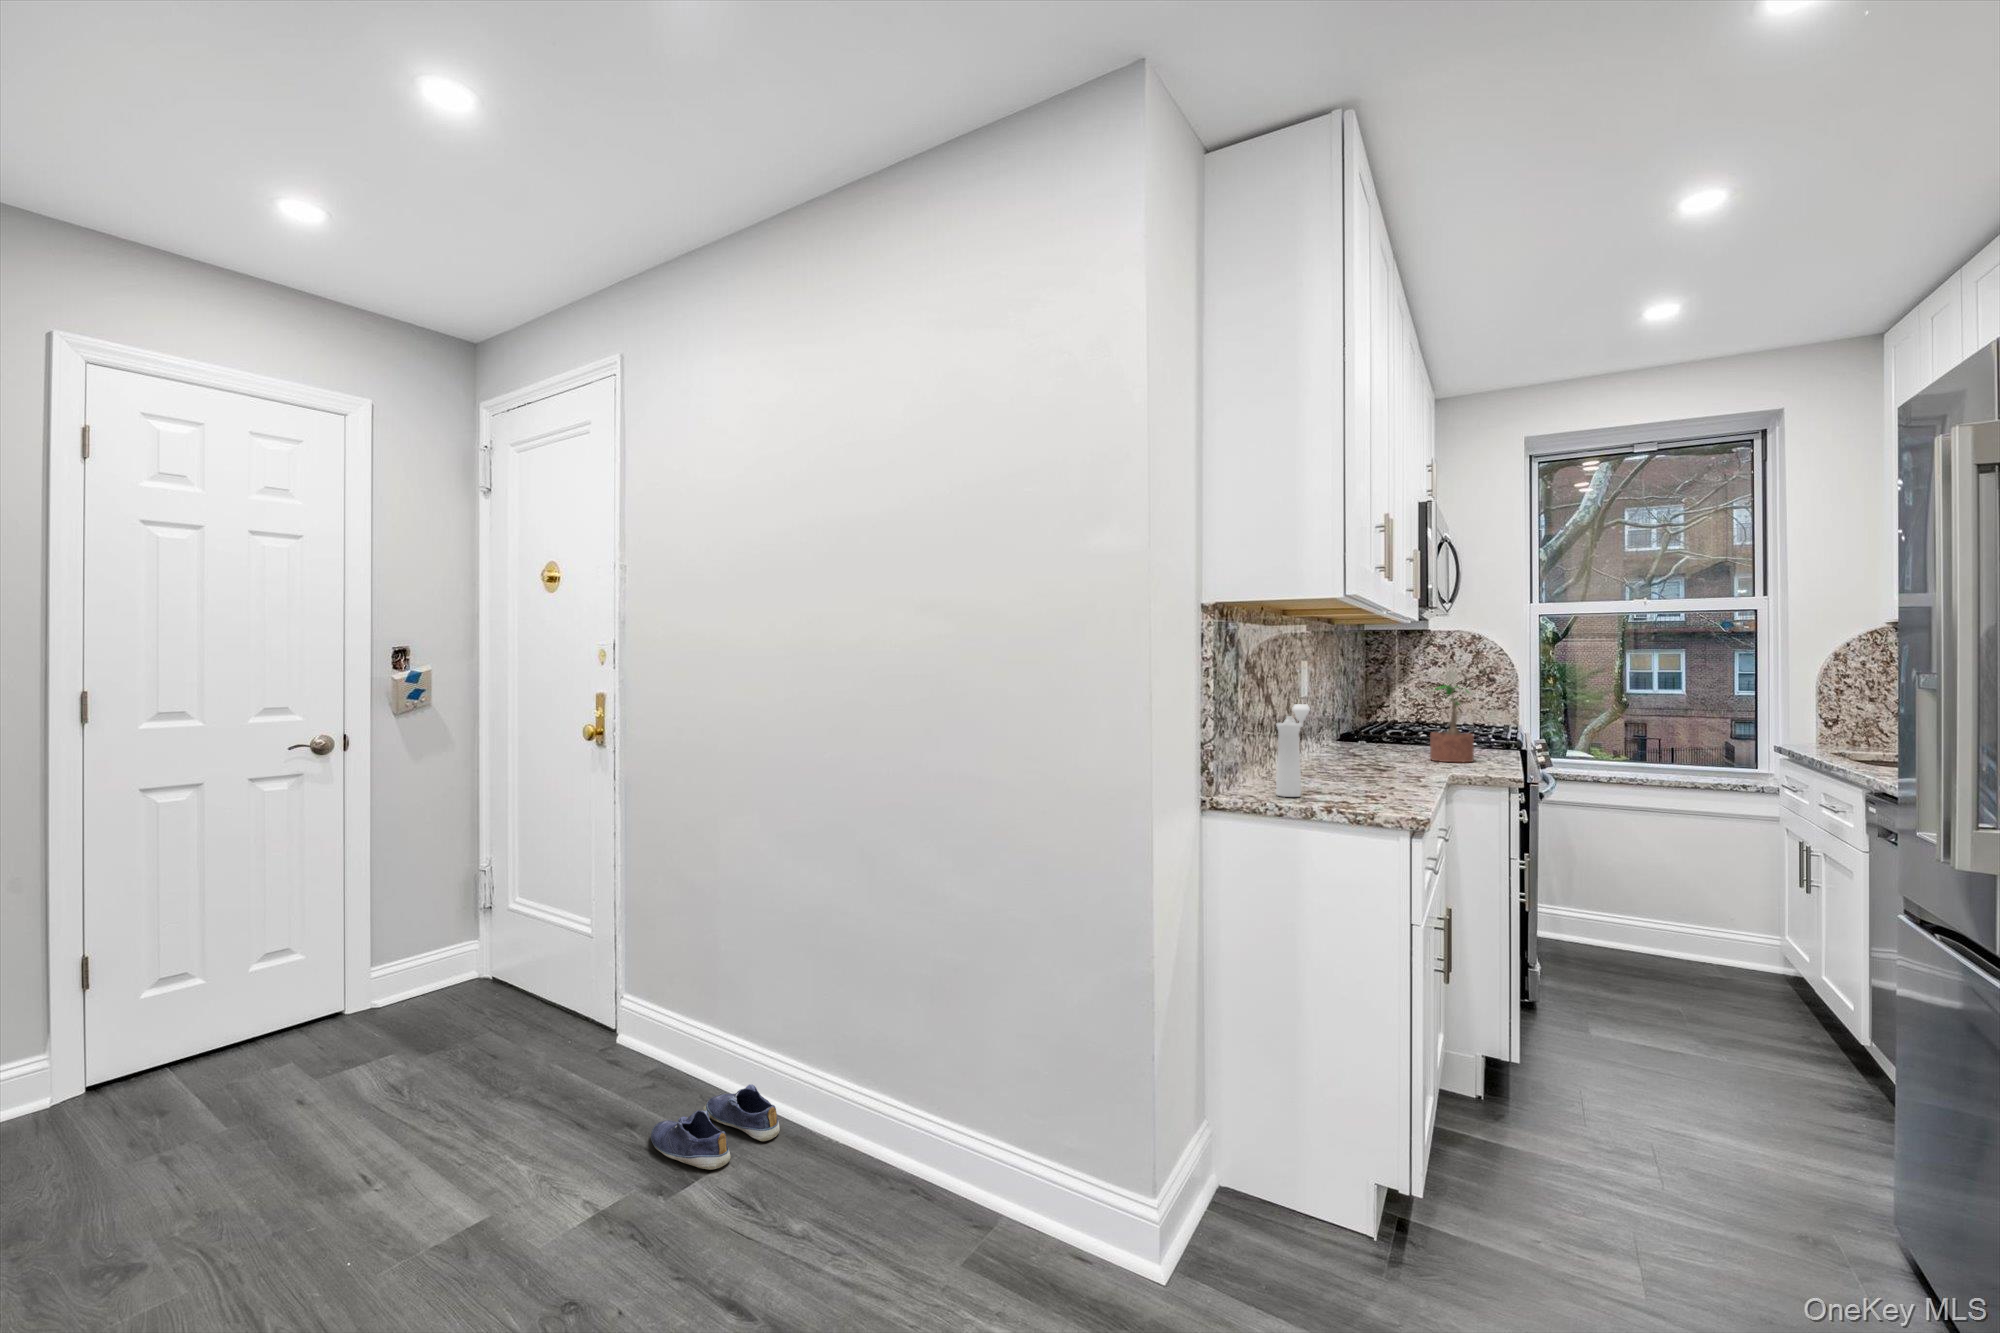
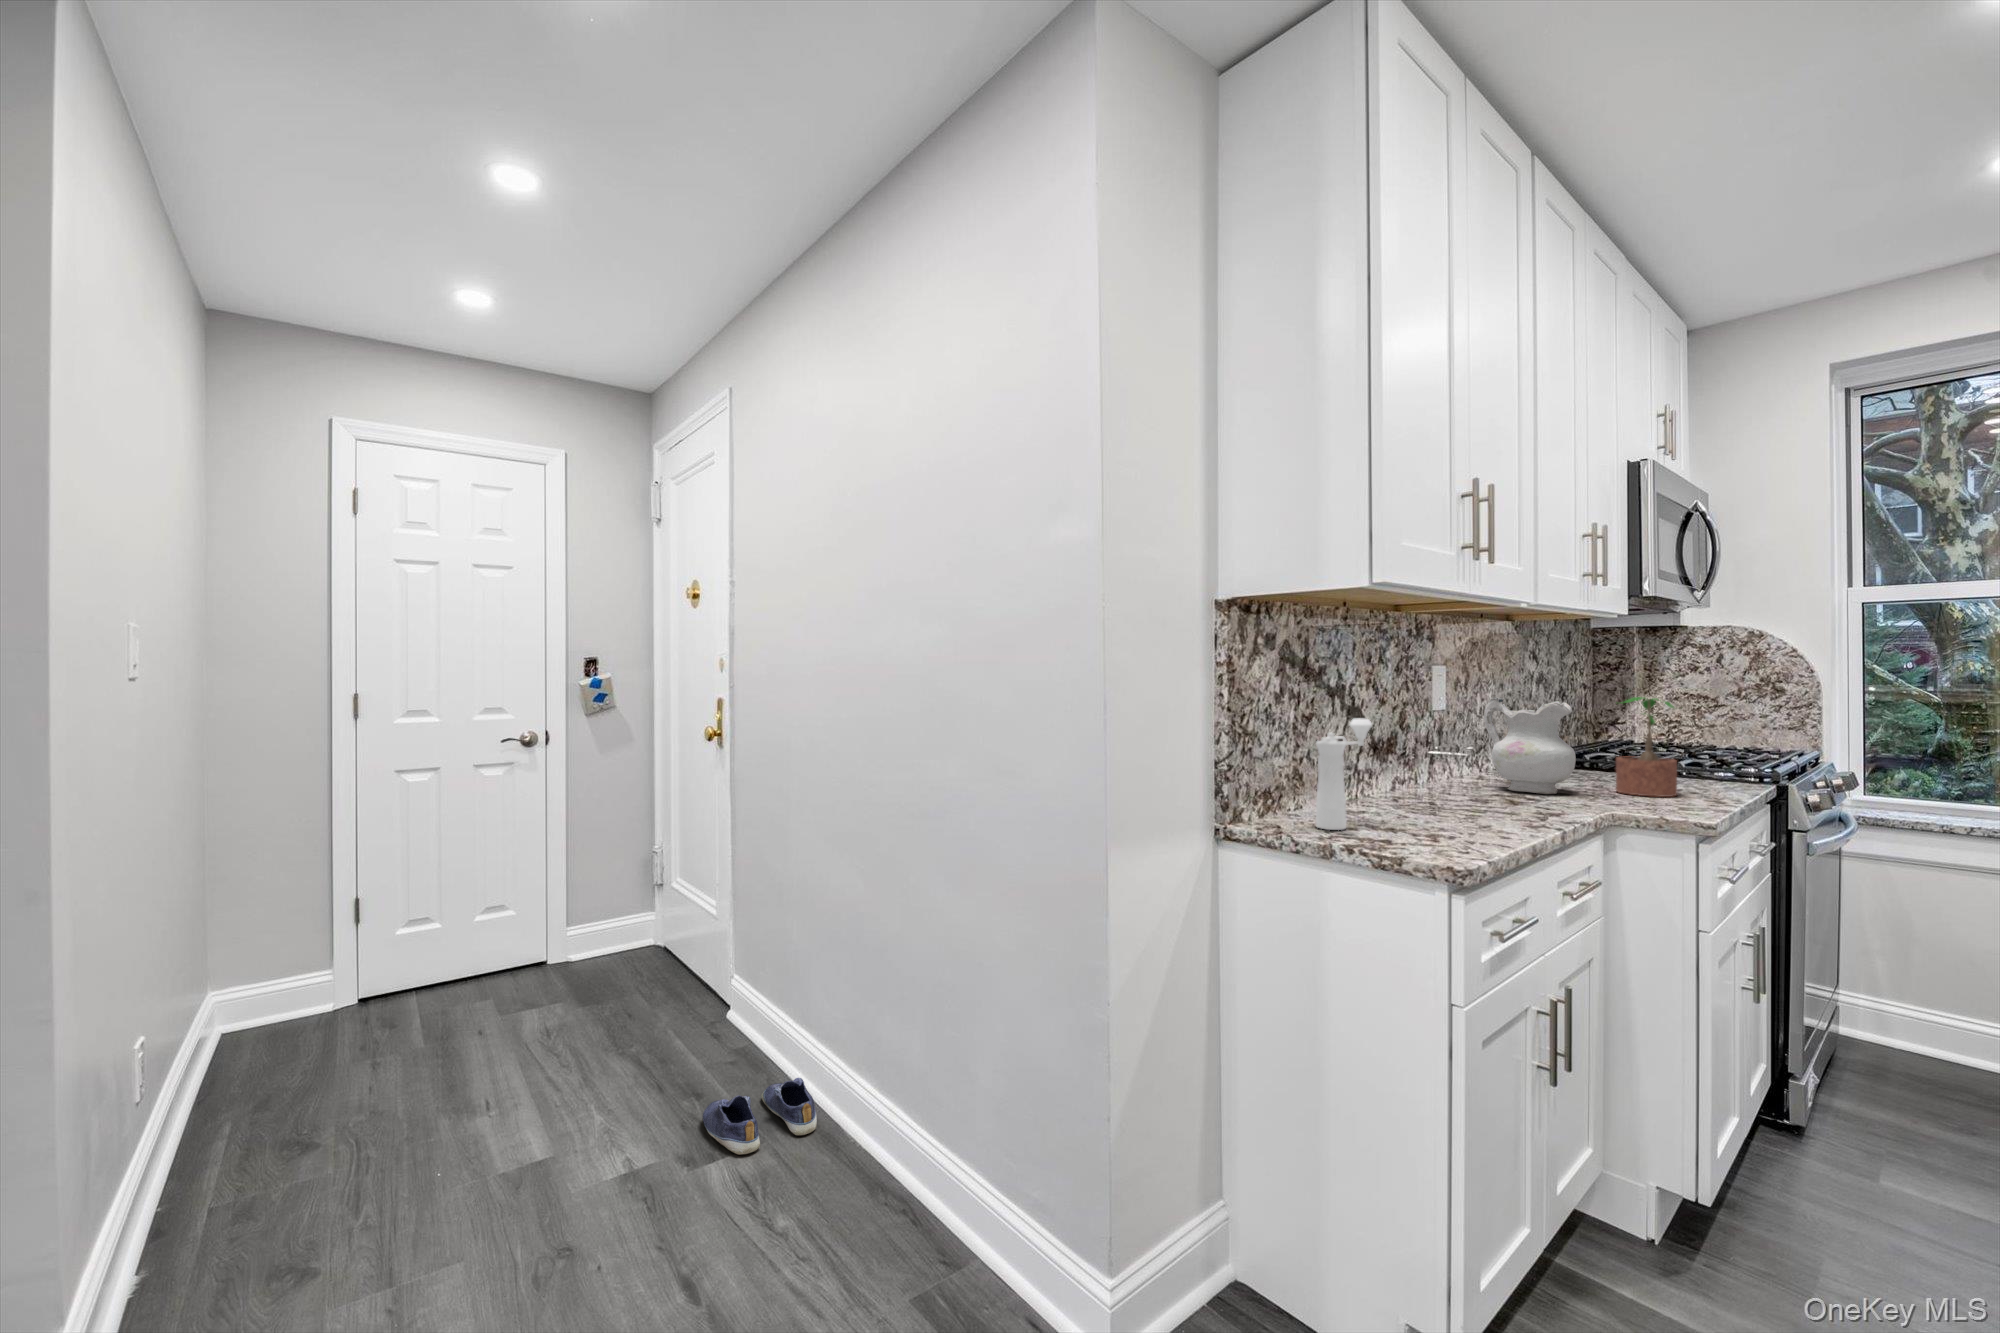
ceramic pitcher: none [1337,686,1408,764] -> present [1484,697,1576,794]

